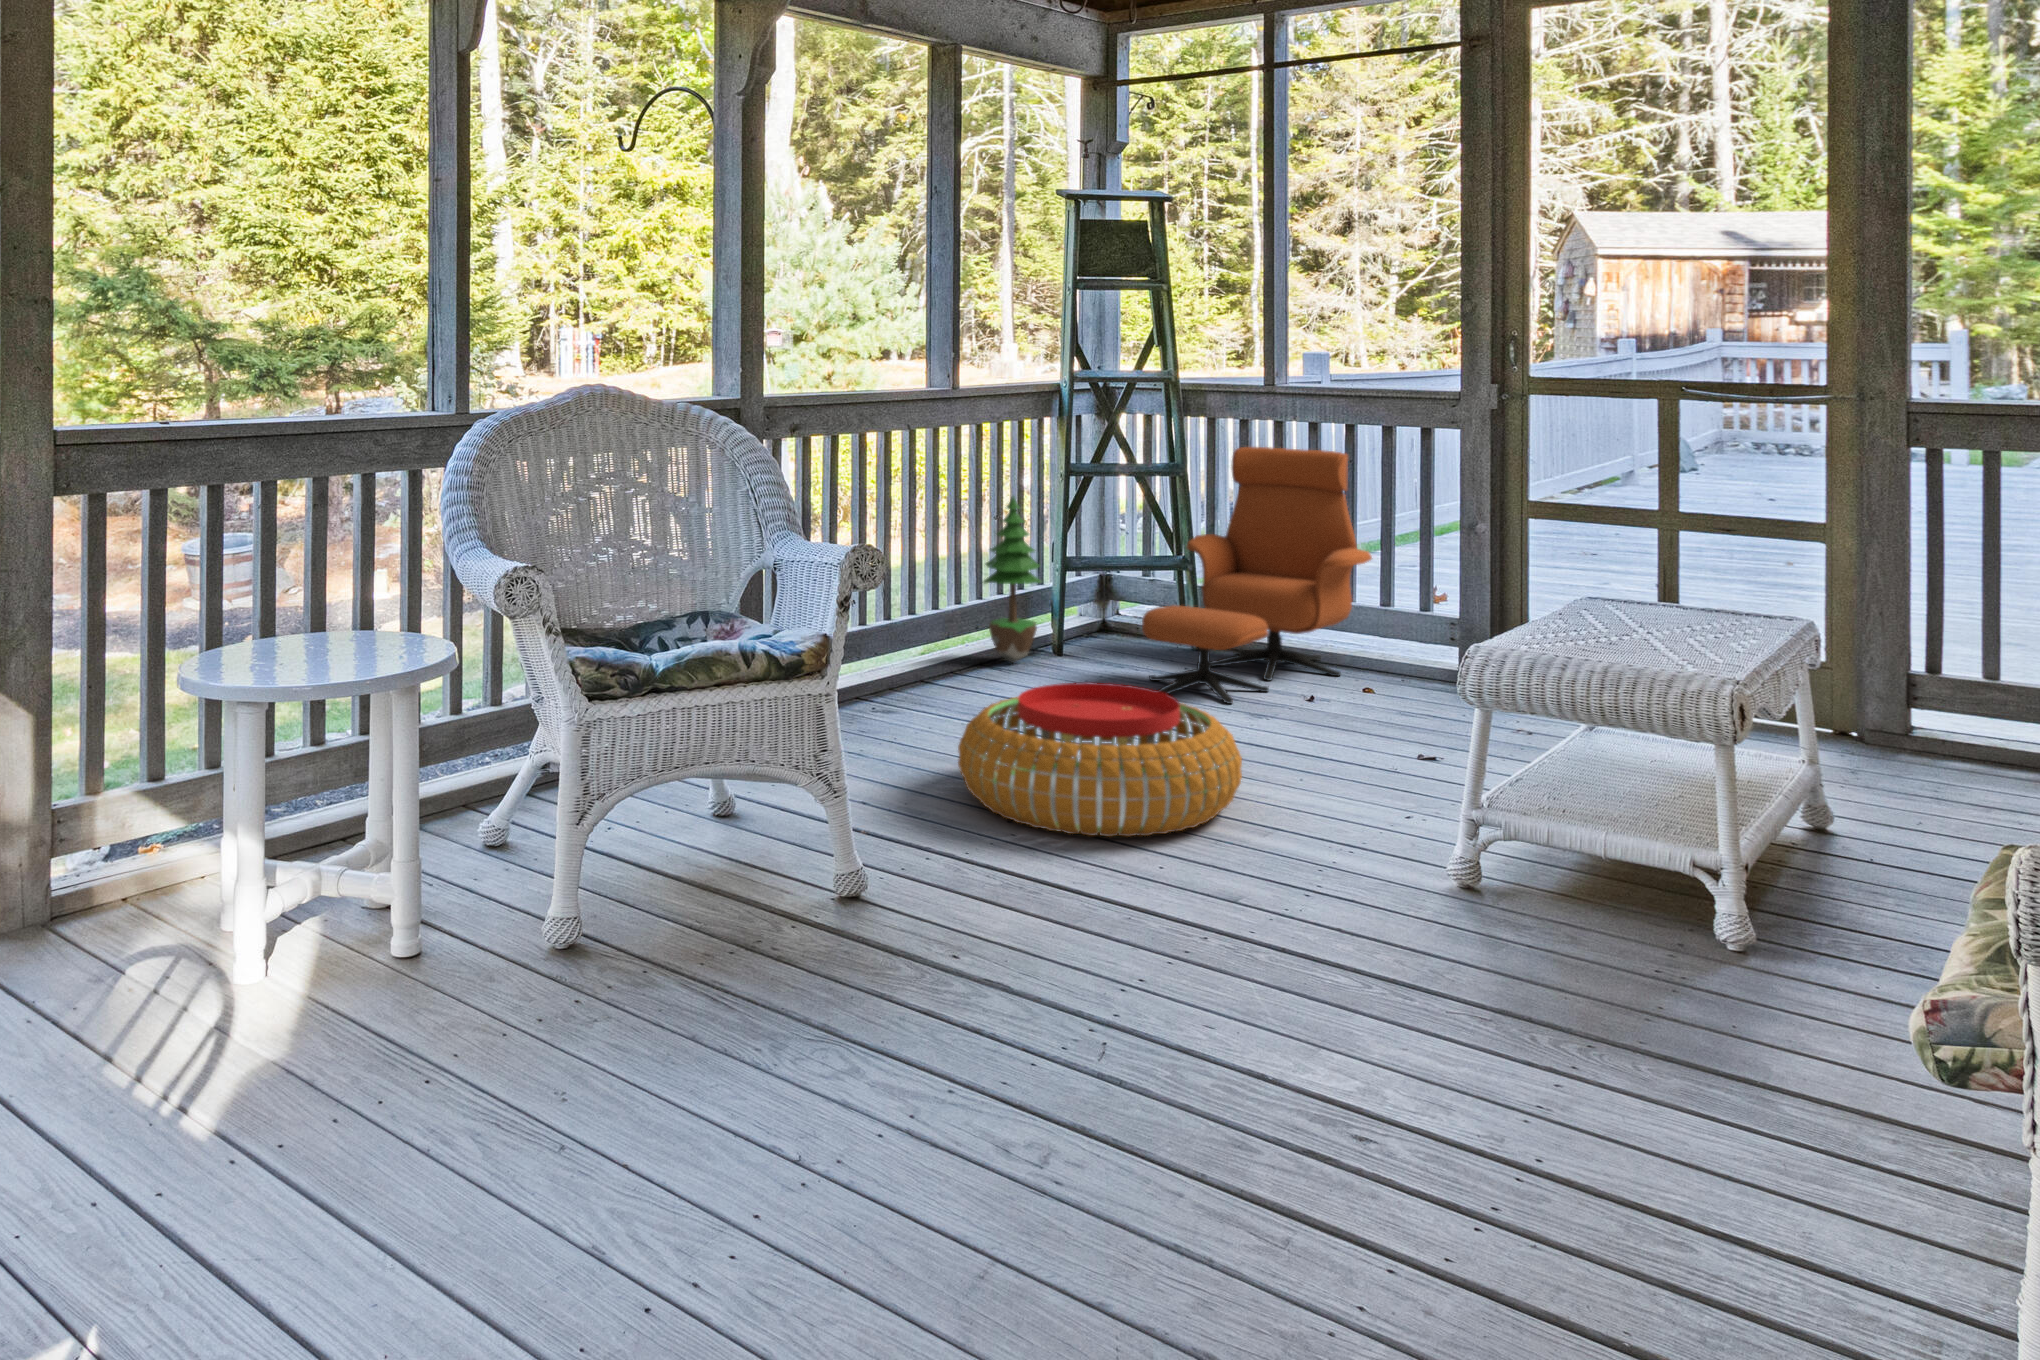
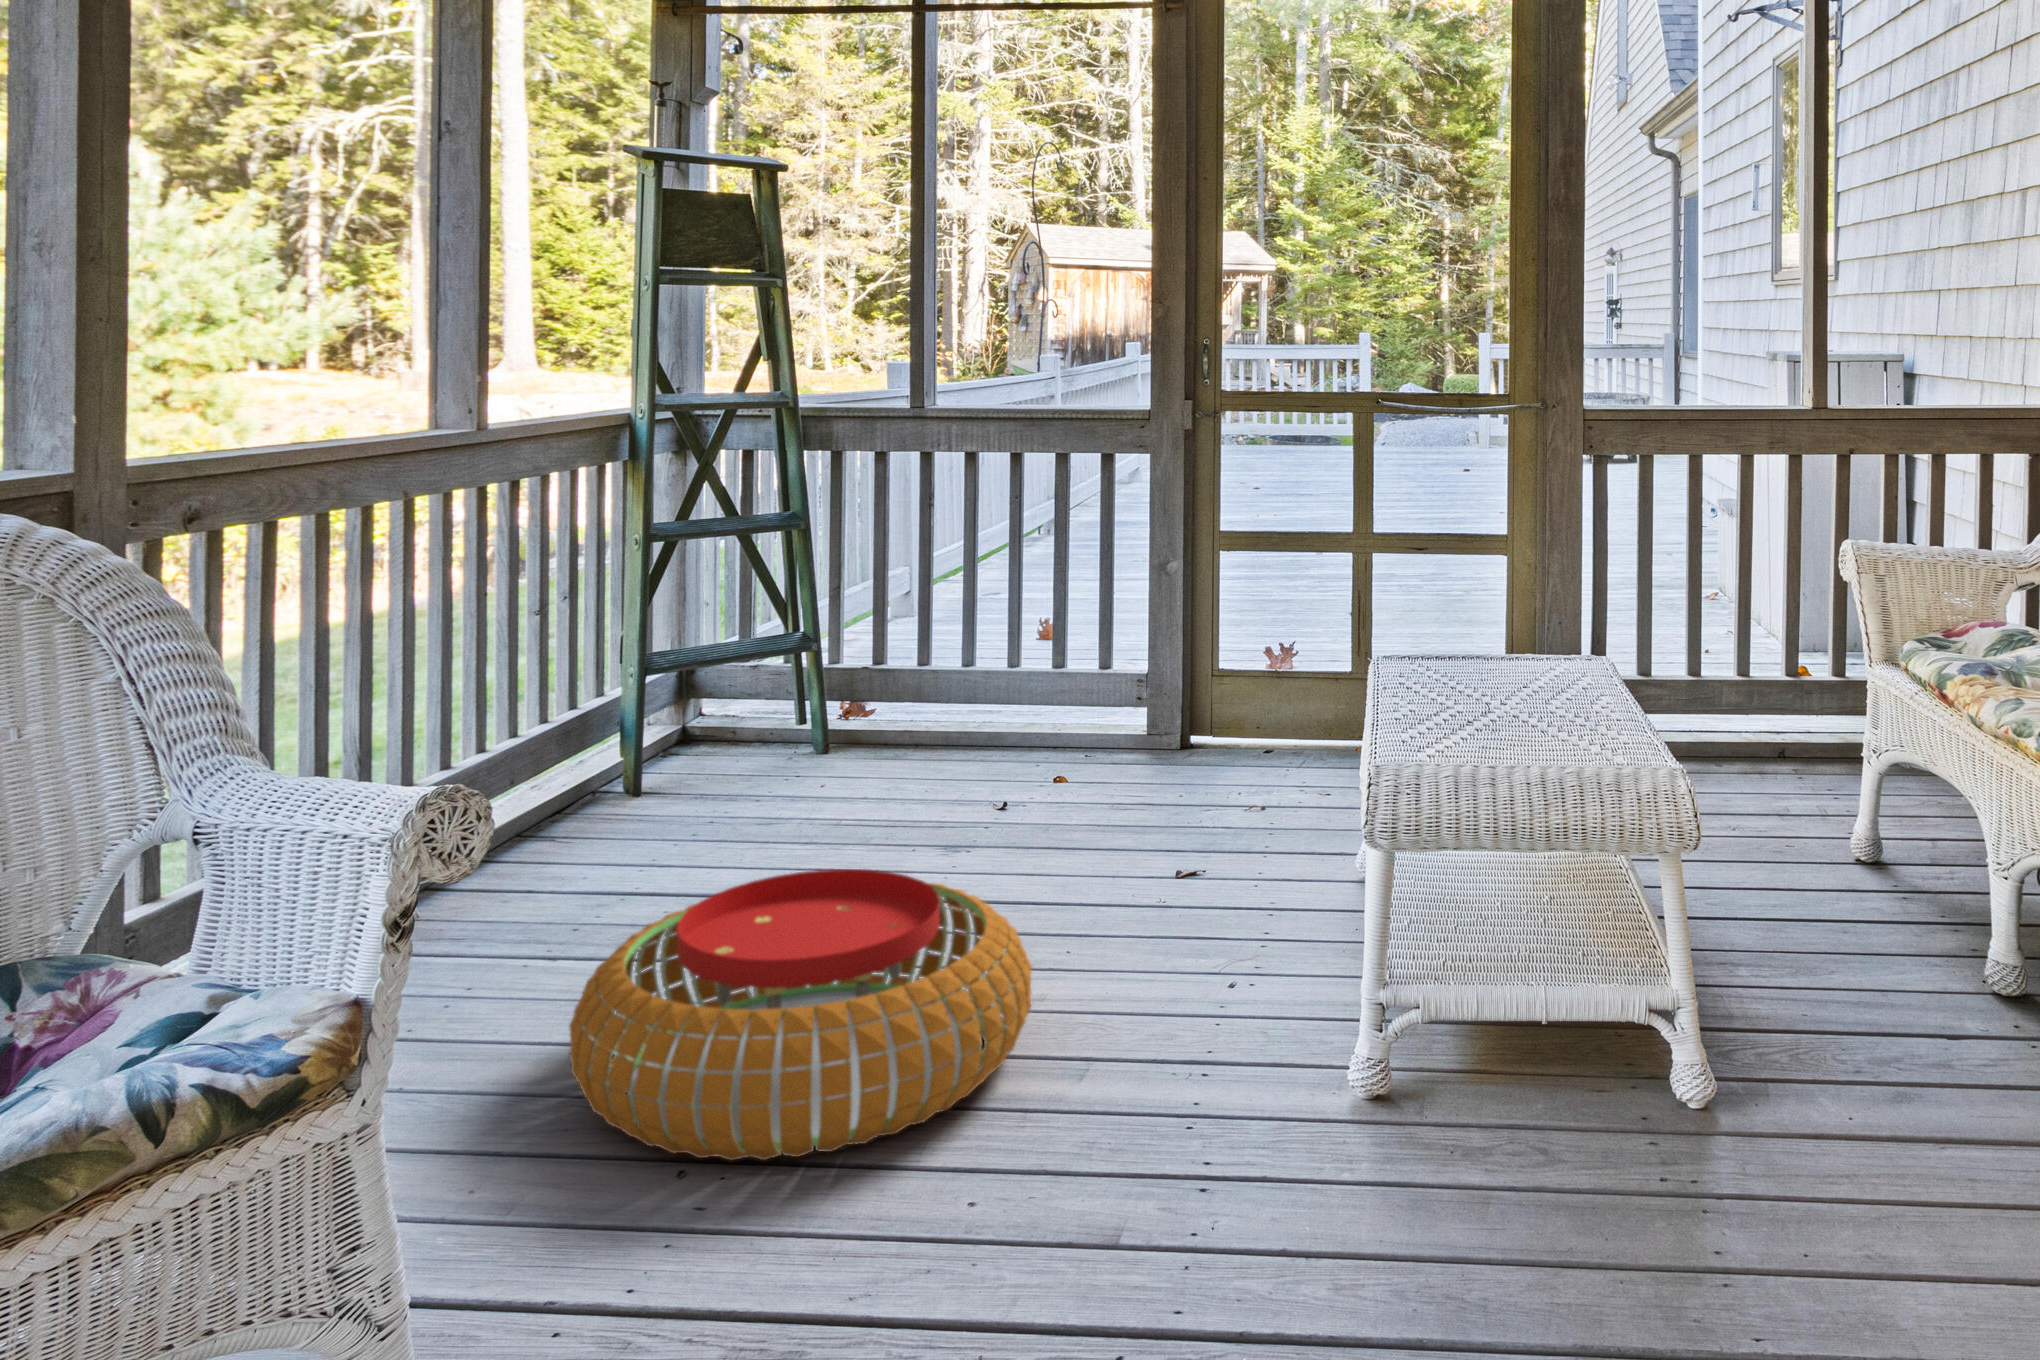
lounge chair: present [1142,447,1372,704] -> none [777,487,1054,842]
potted tree: present [982,496,1041,663] -> none [518,573,616,820]

